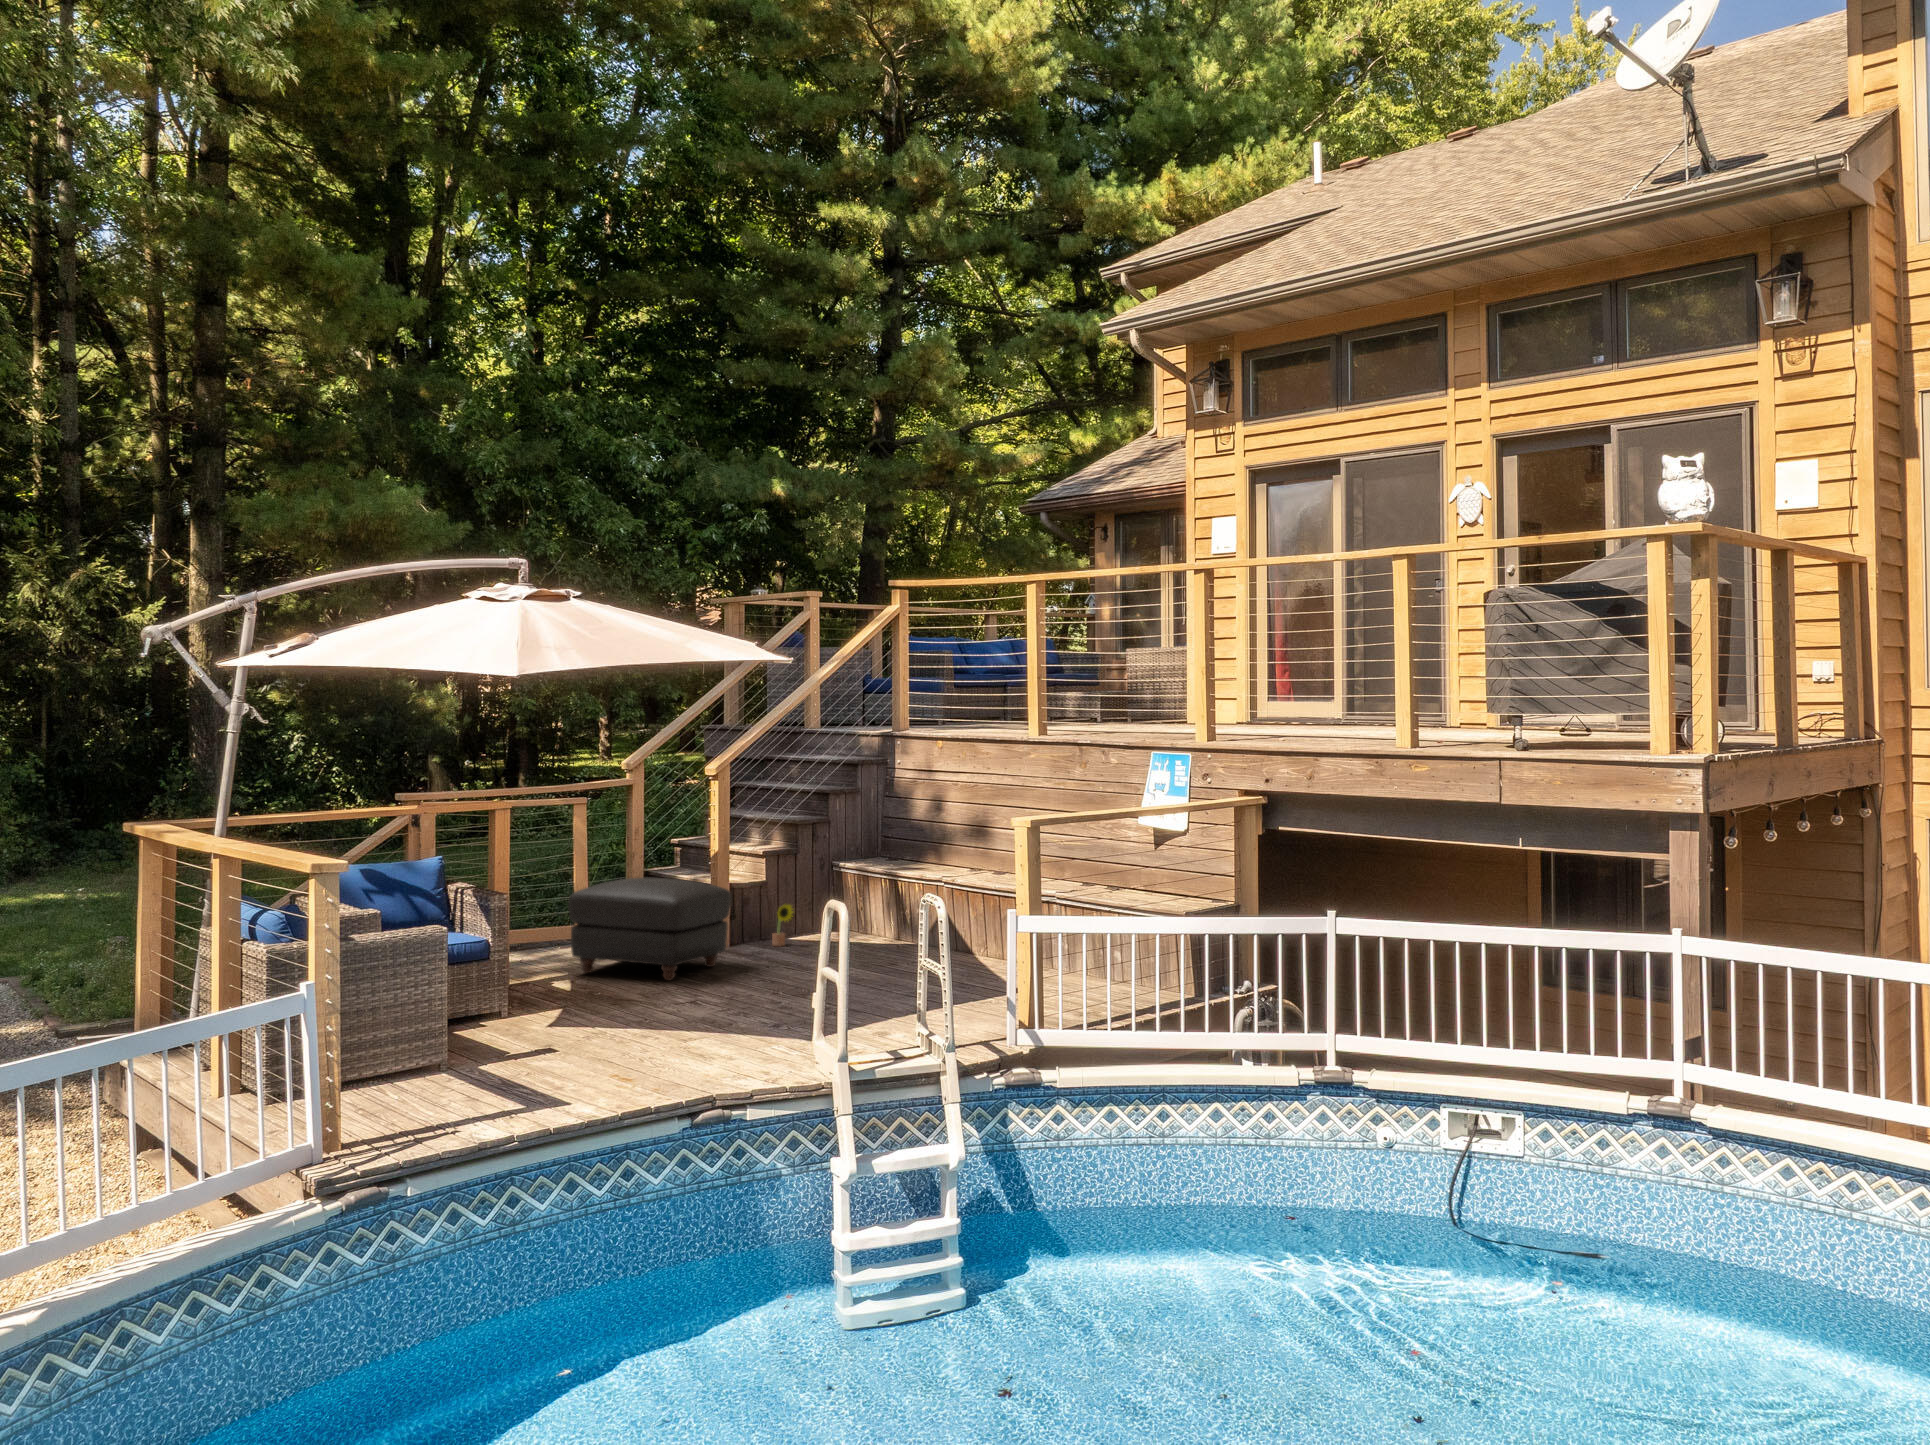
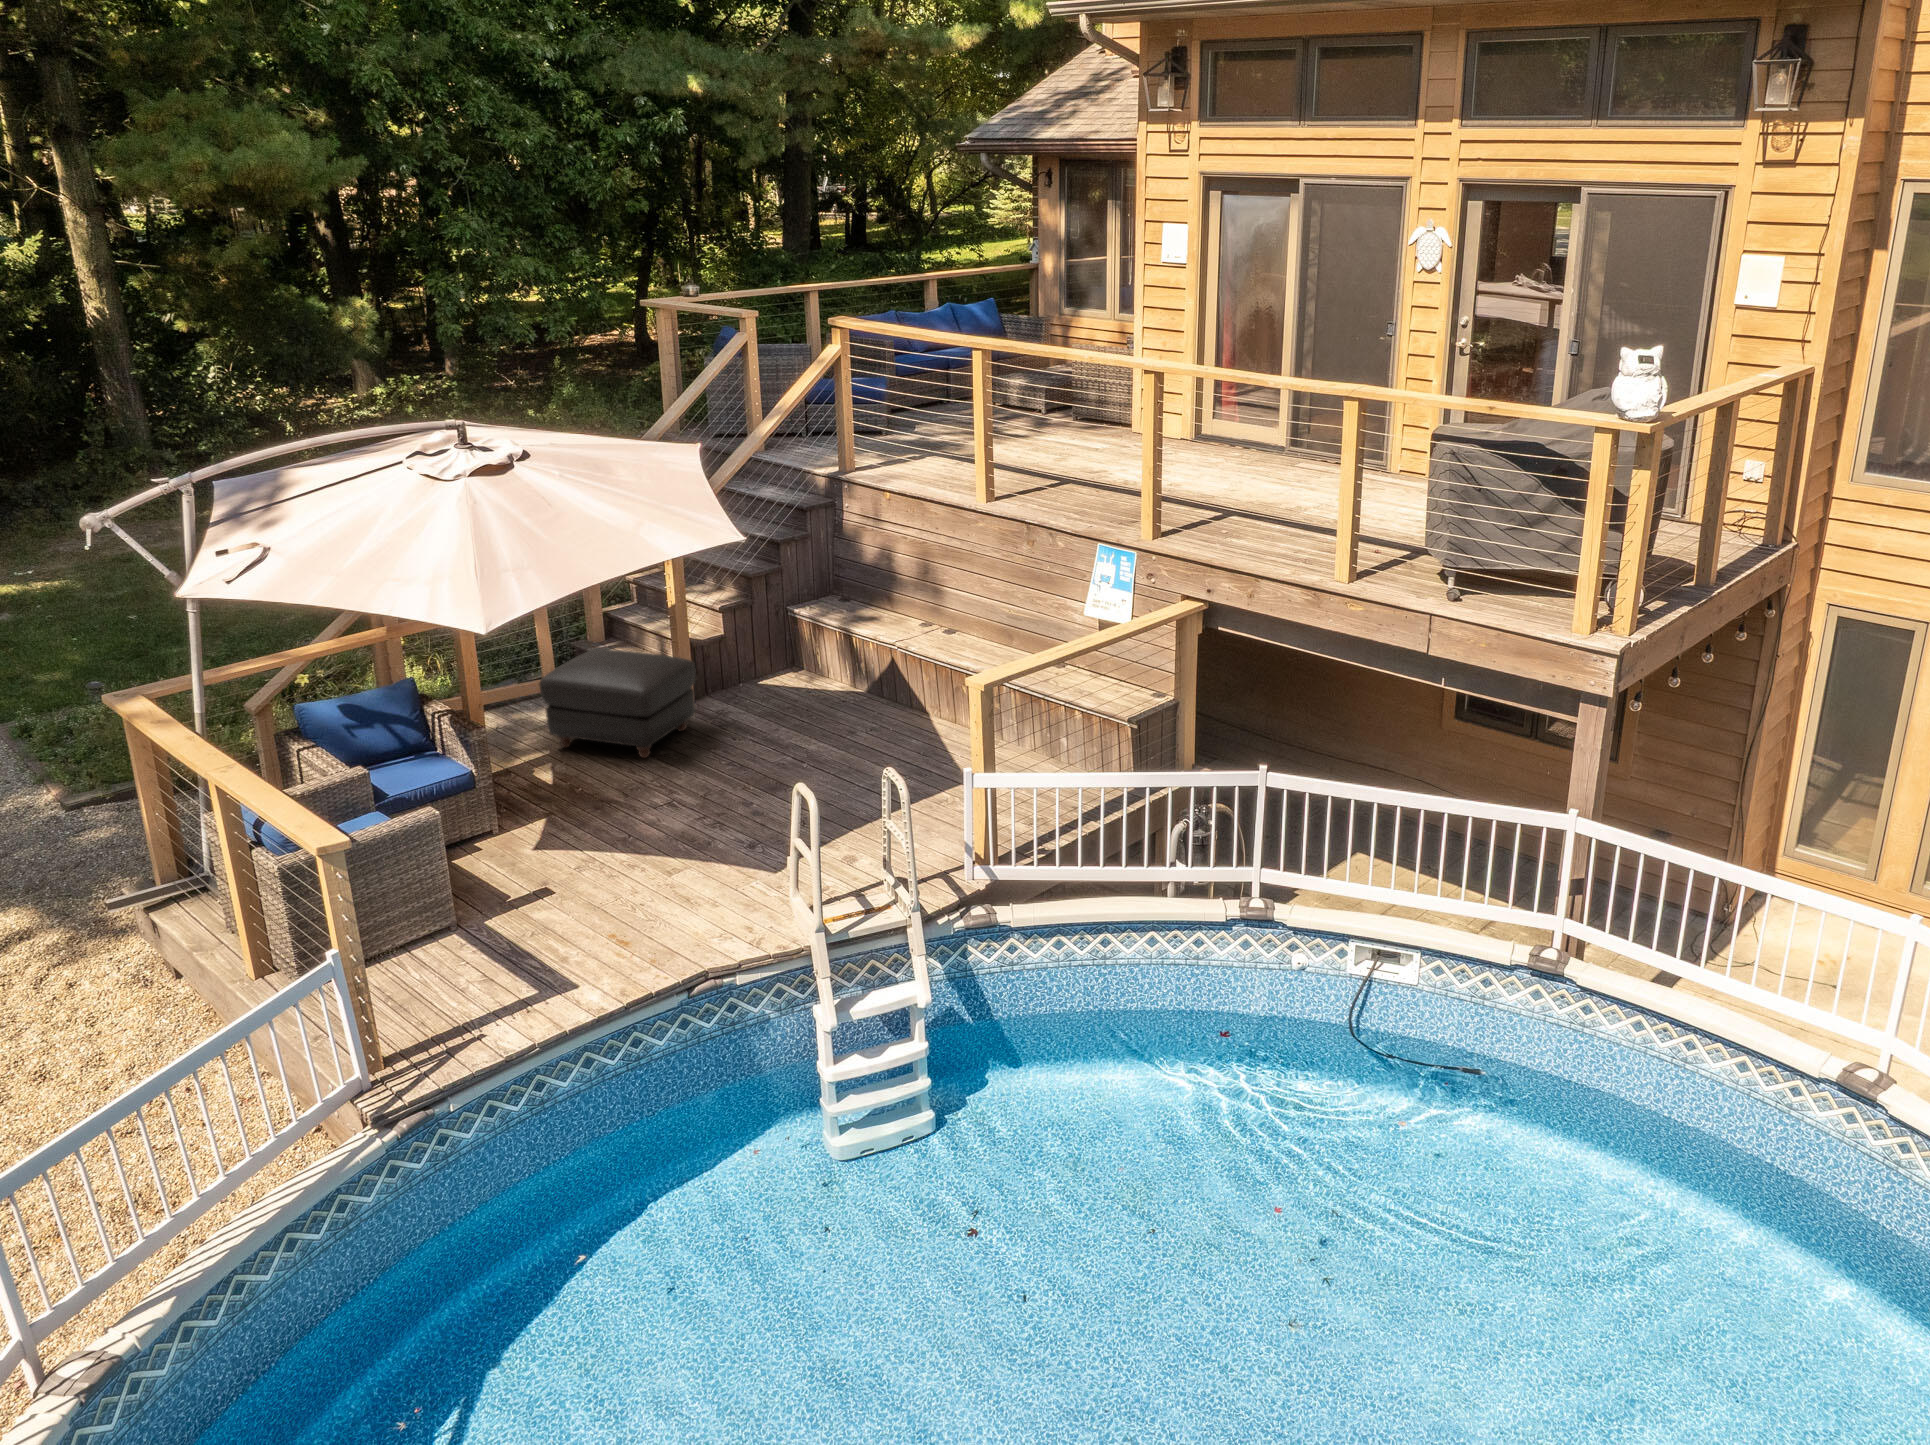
decorative plant: present [772,905,793,946] -> none [737,652,757,691]

